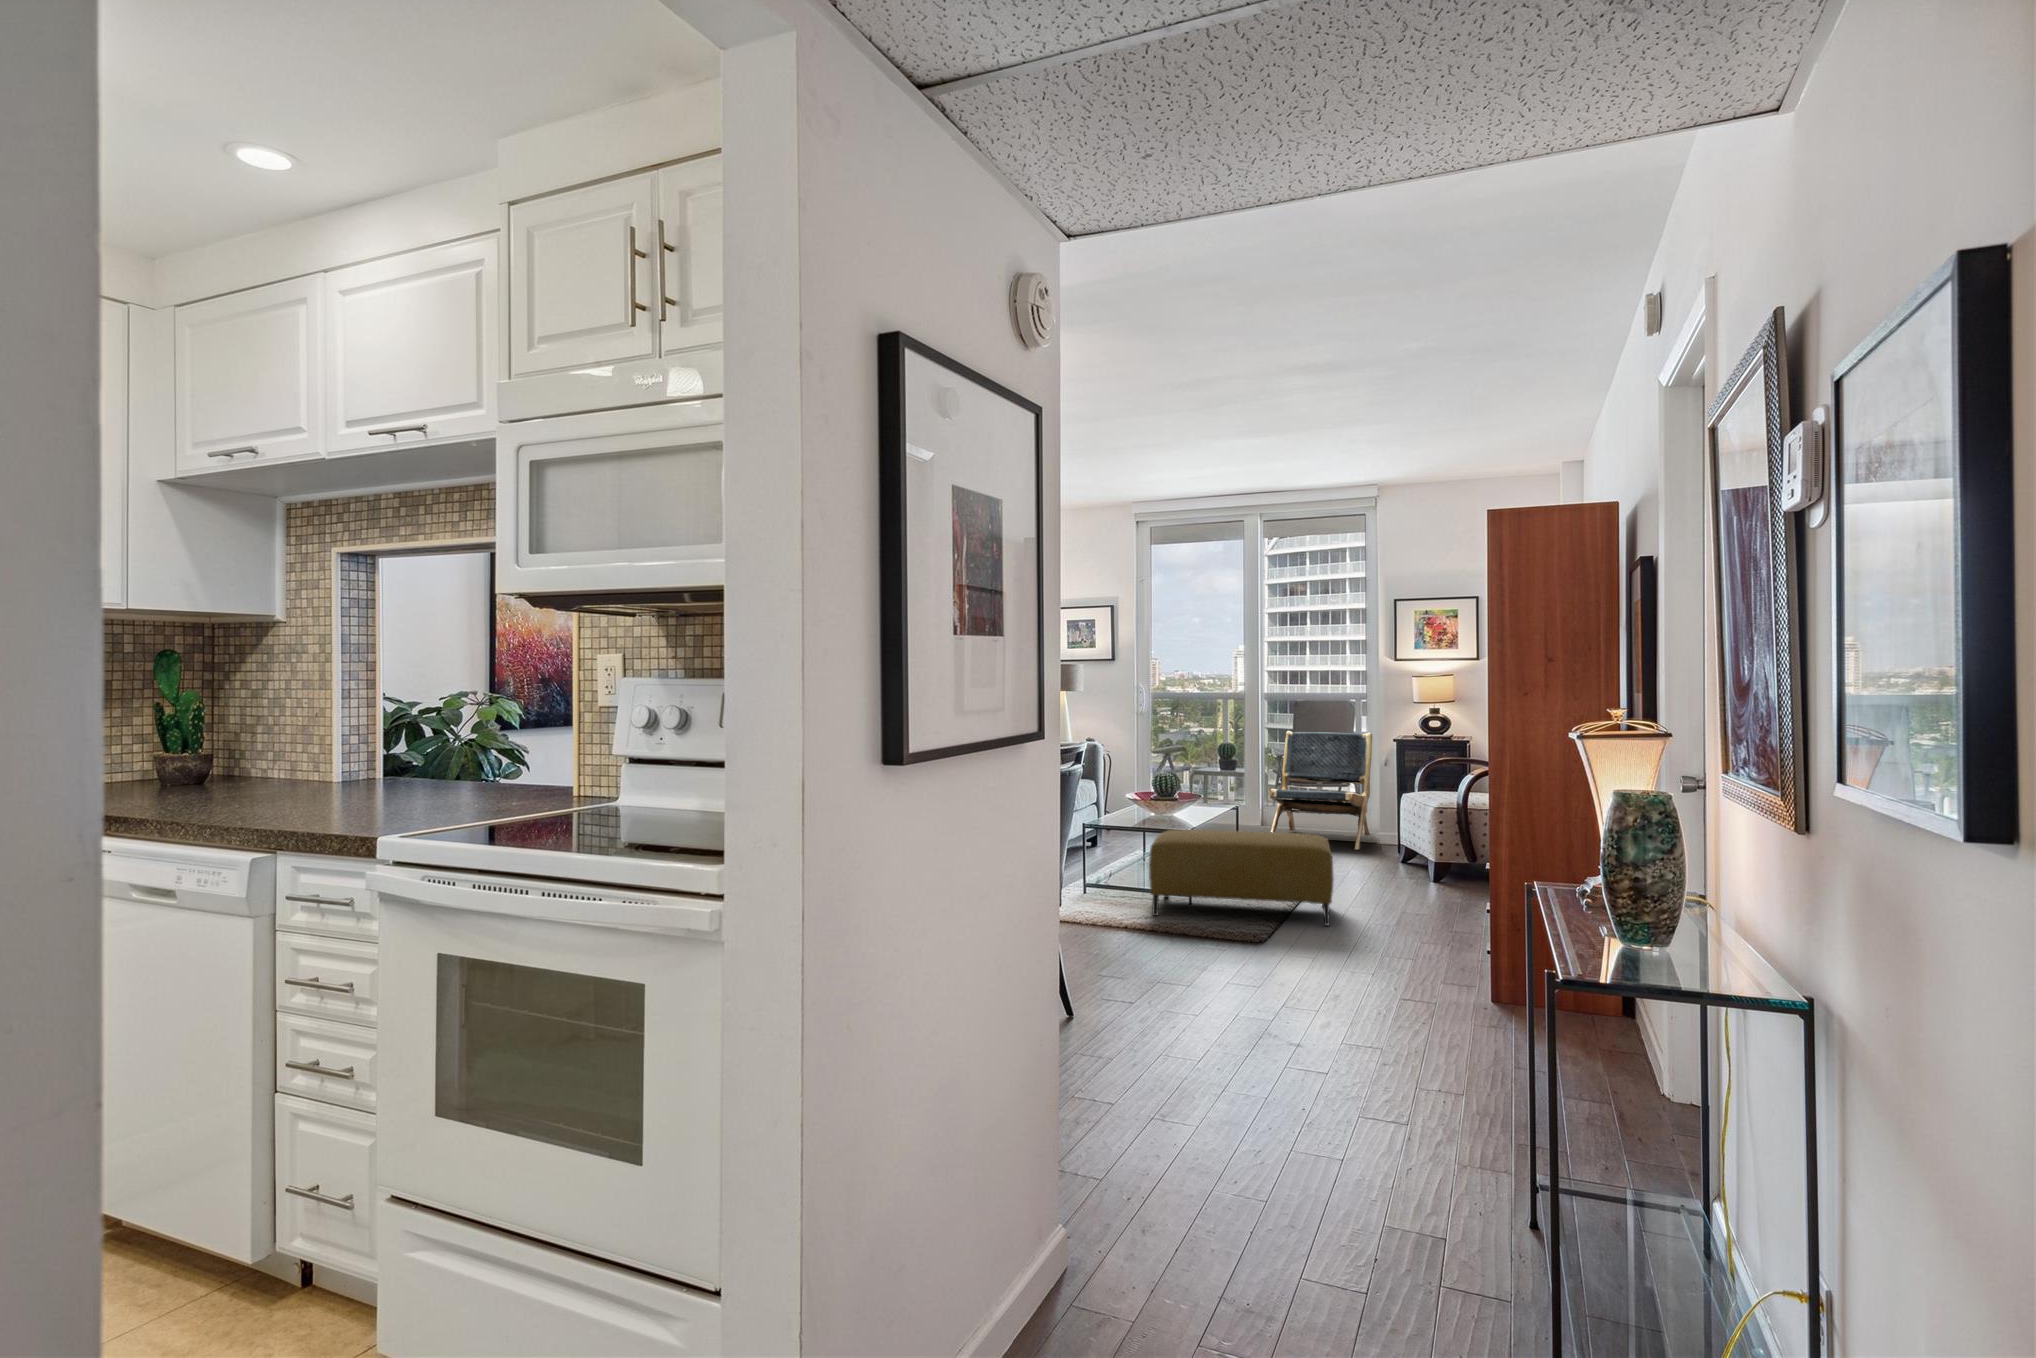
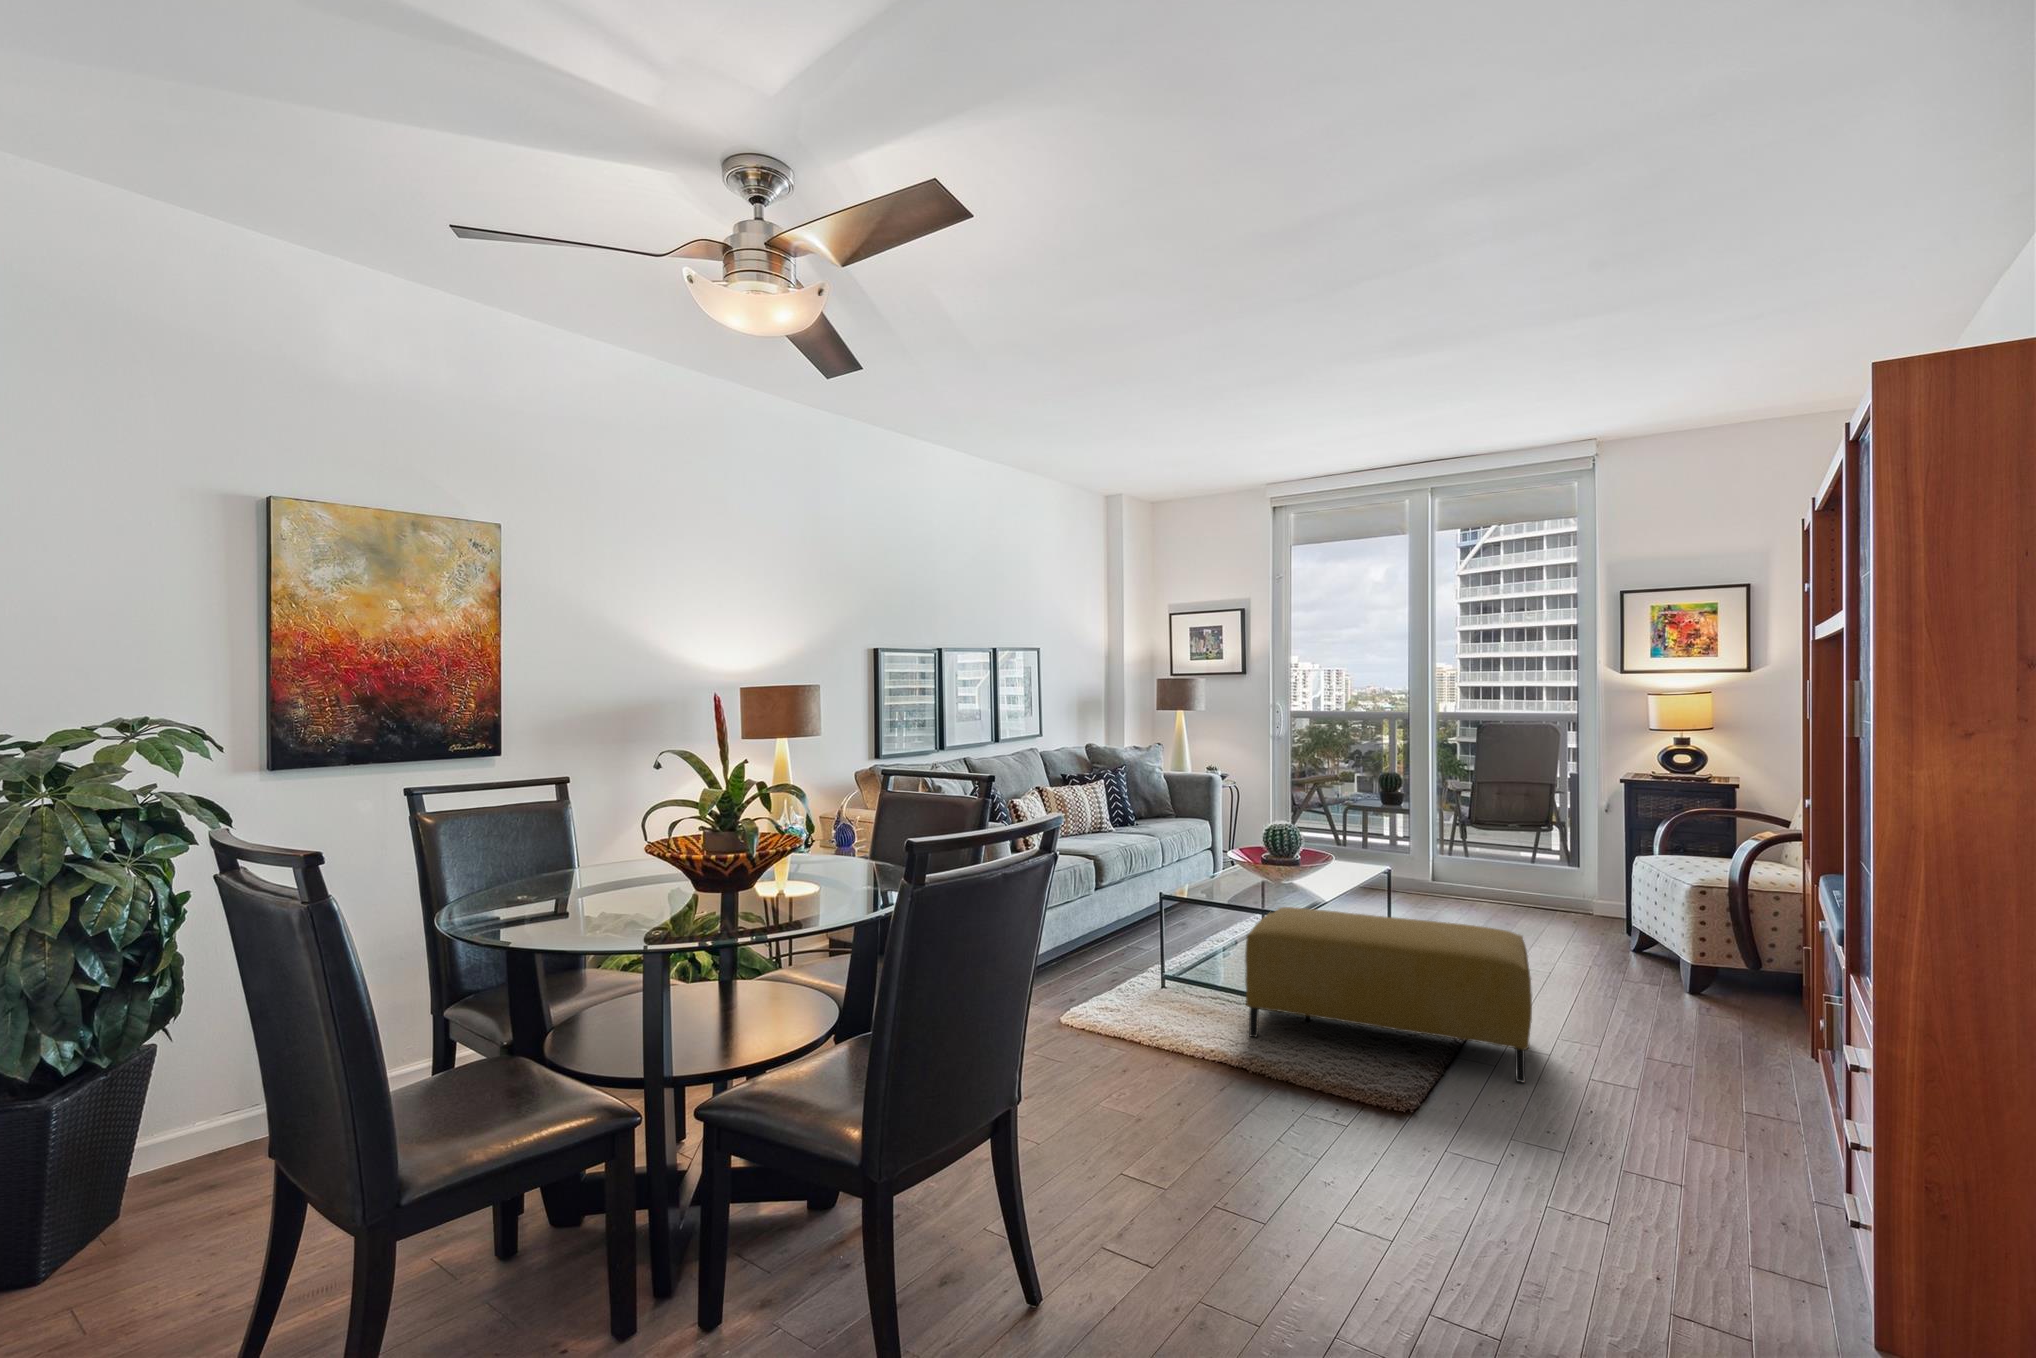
lounge chair: present [1270,731,1372,850] -> none [1438,761,1588,926]

